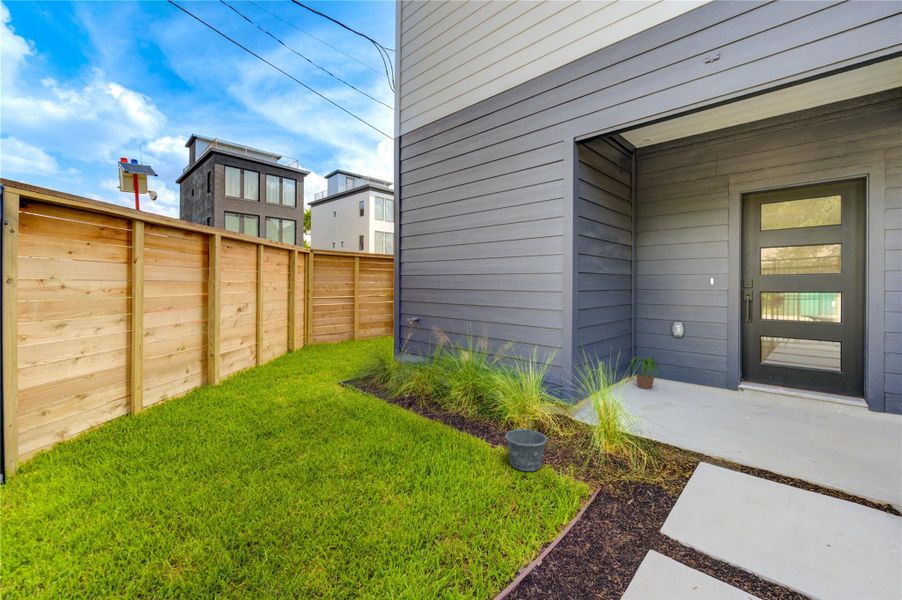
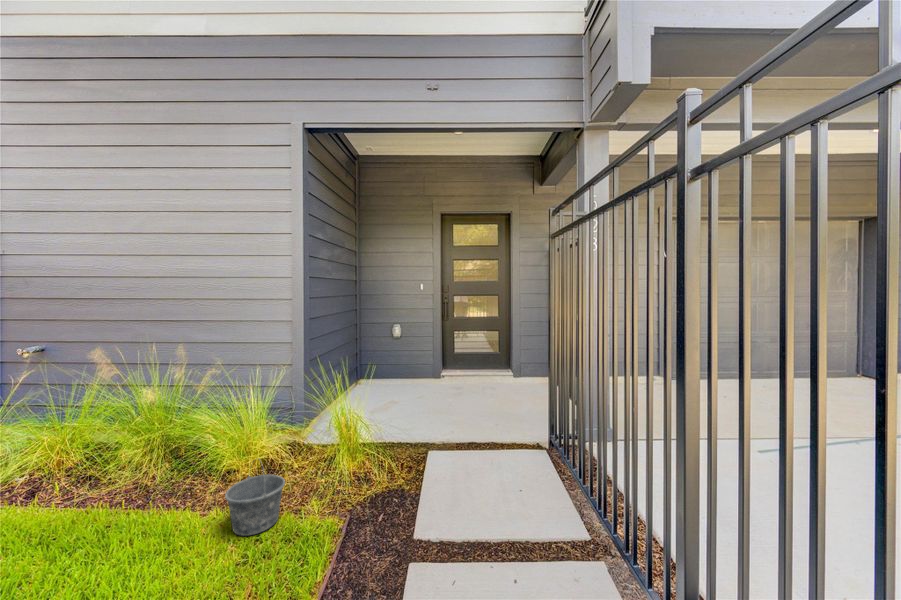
potted plant: present [631,357,659,389] -> none [353,361,386,392]

